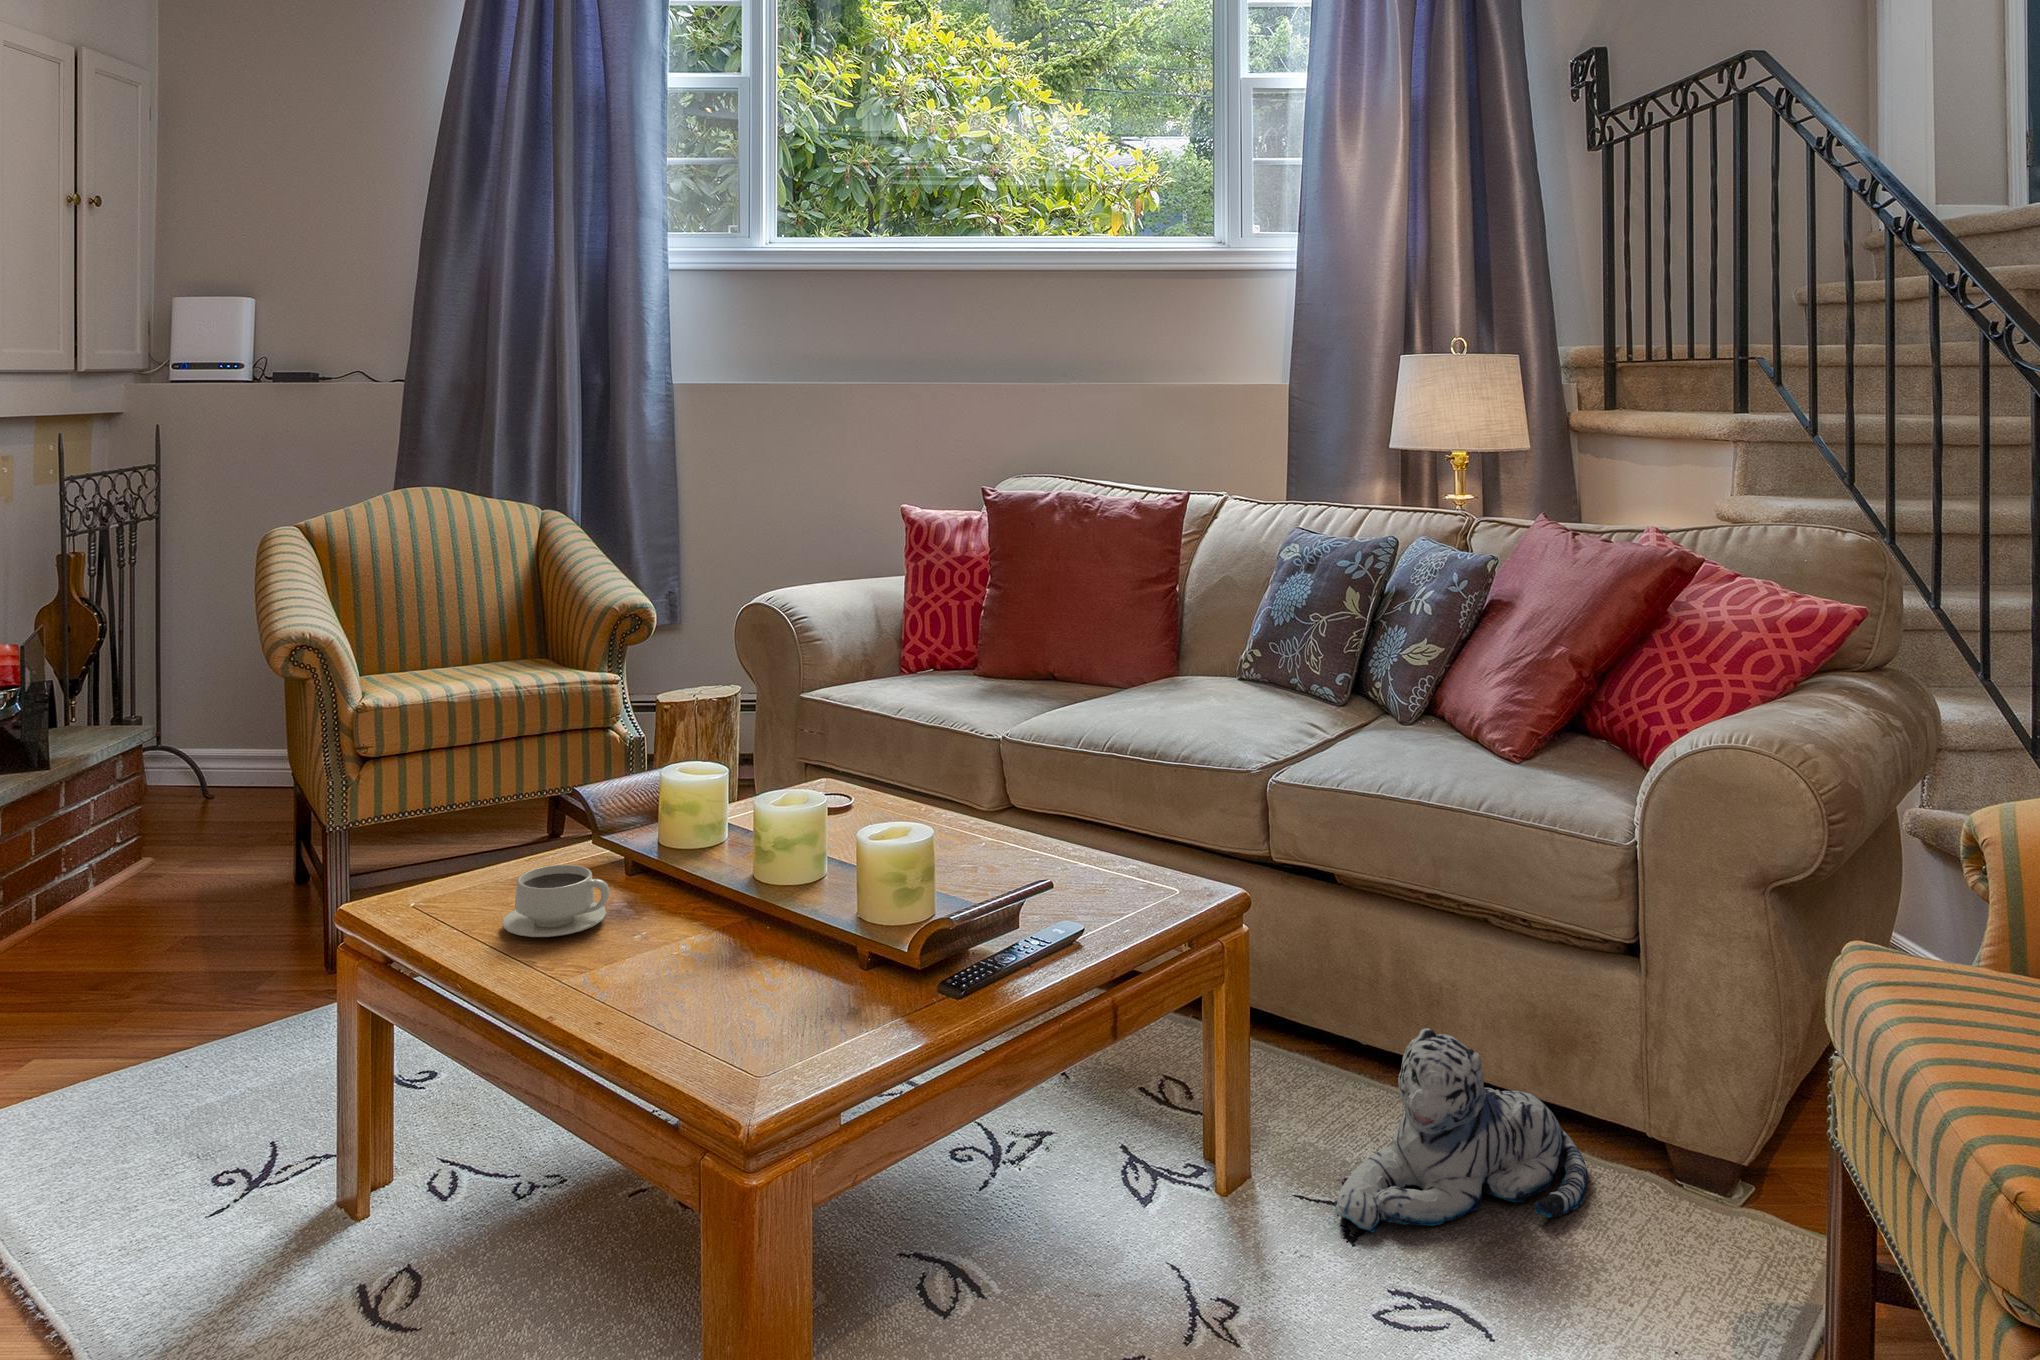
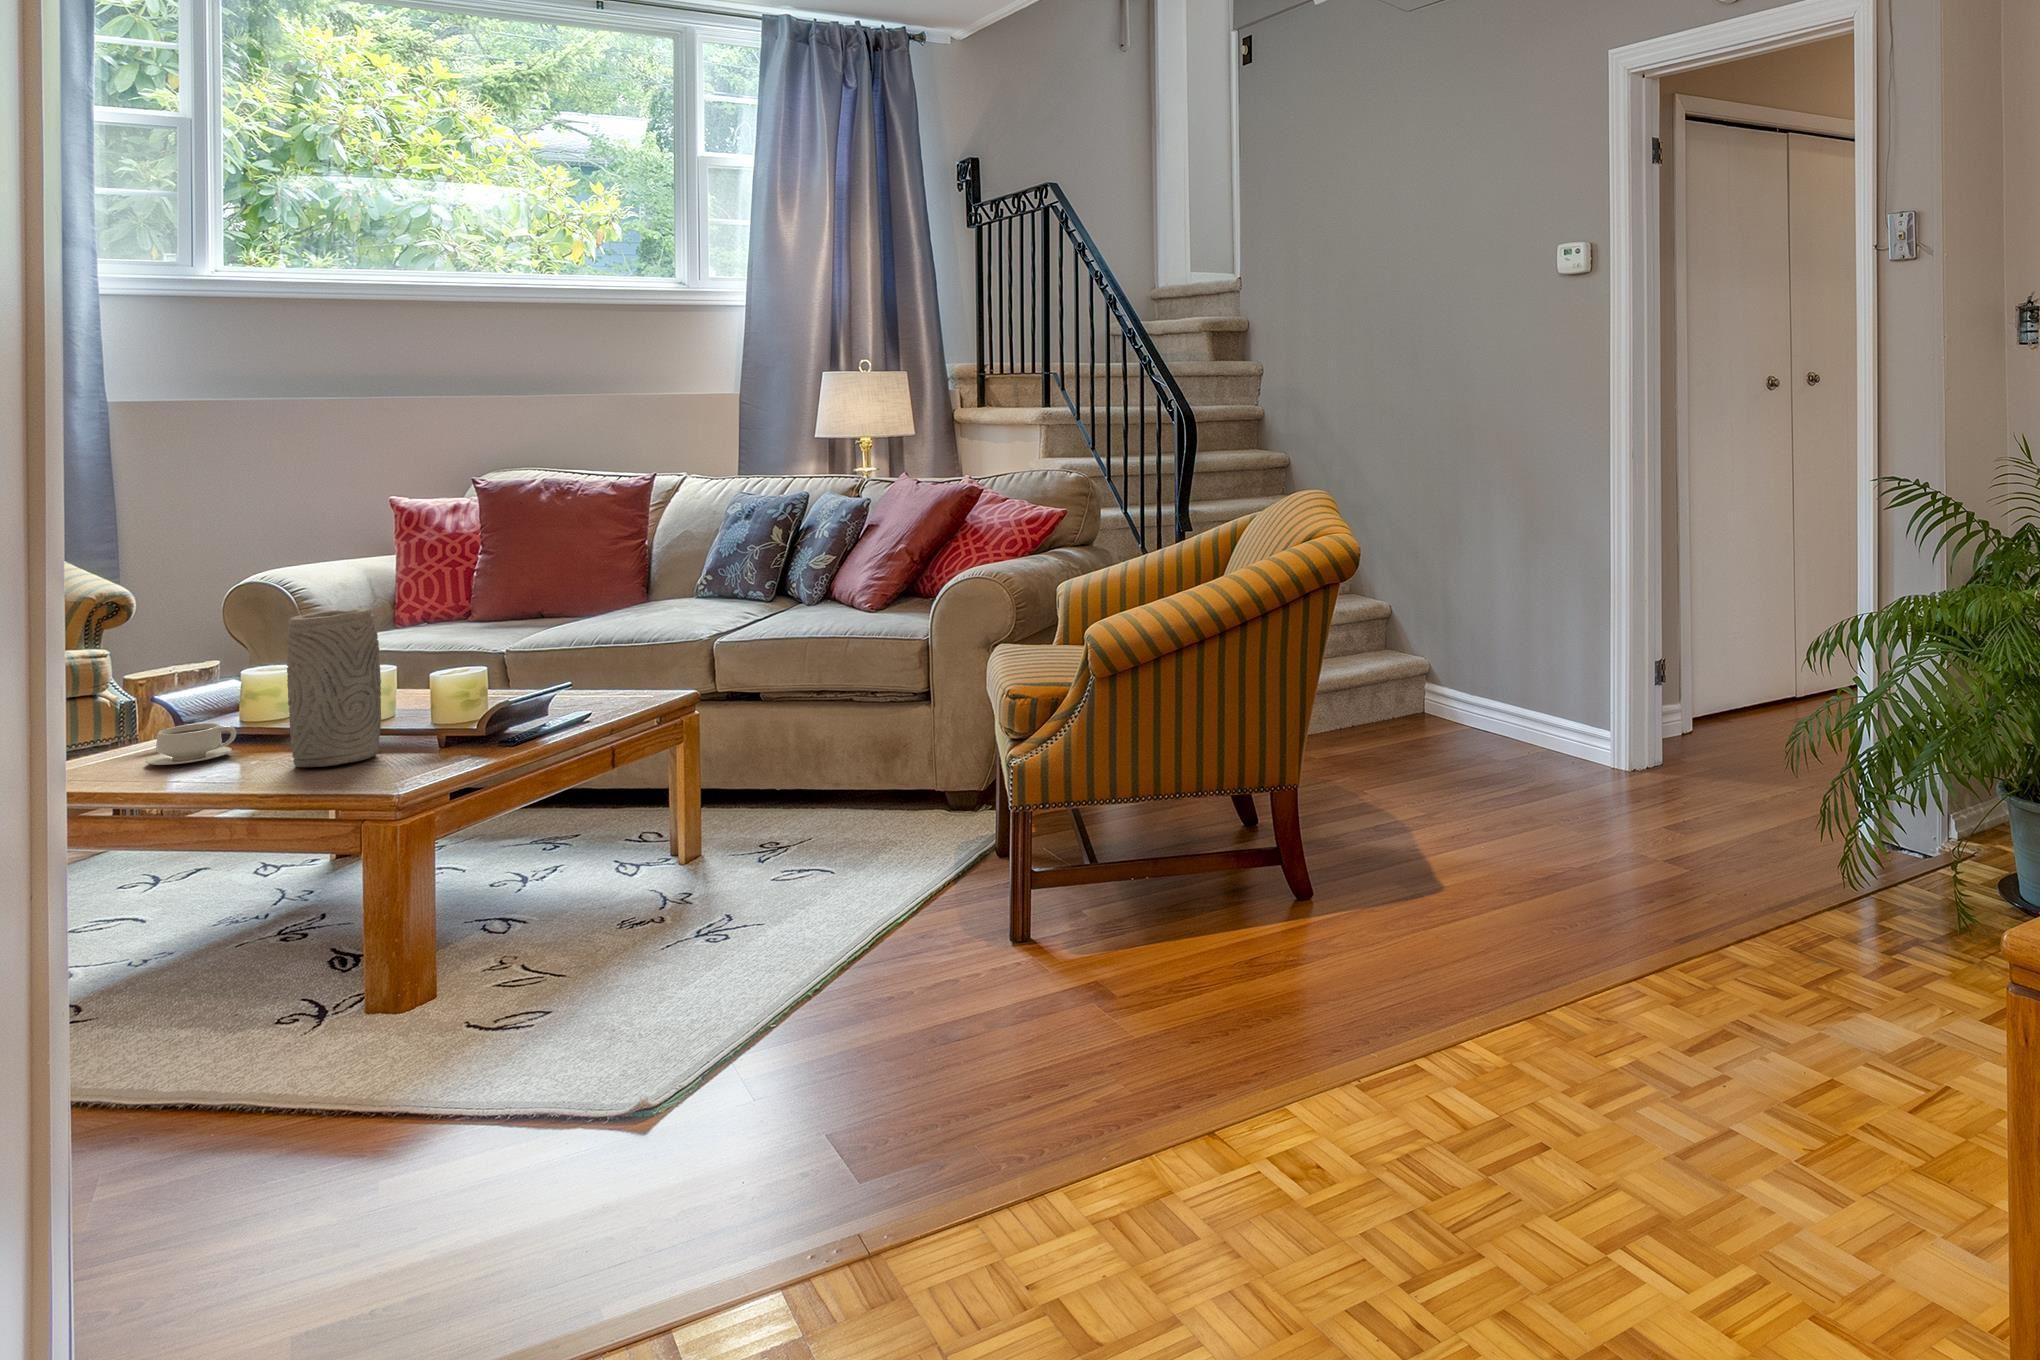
vase: none [639,725,768,1006] -> present [287,608,381,767]
plush toy: present [1334,1028,1588,1232] -> none [750,749,900,855]

